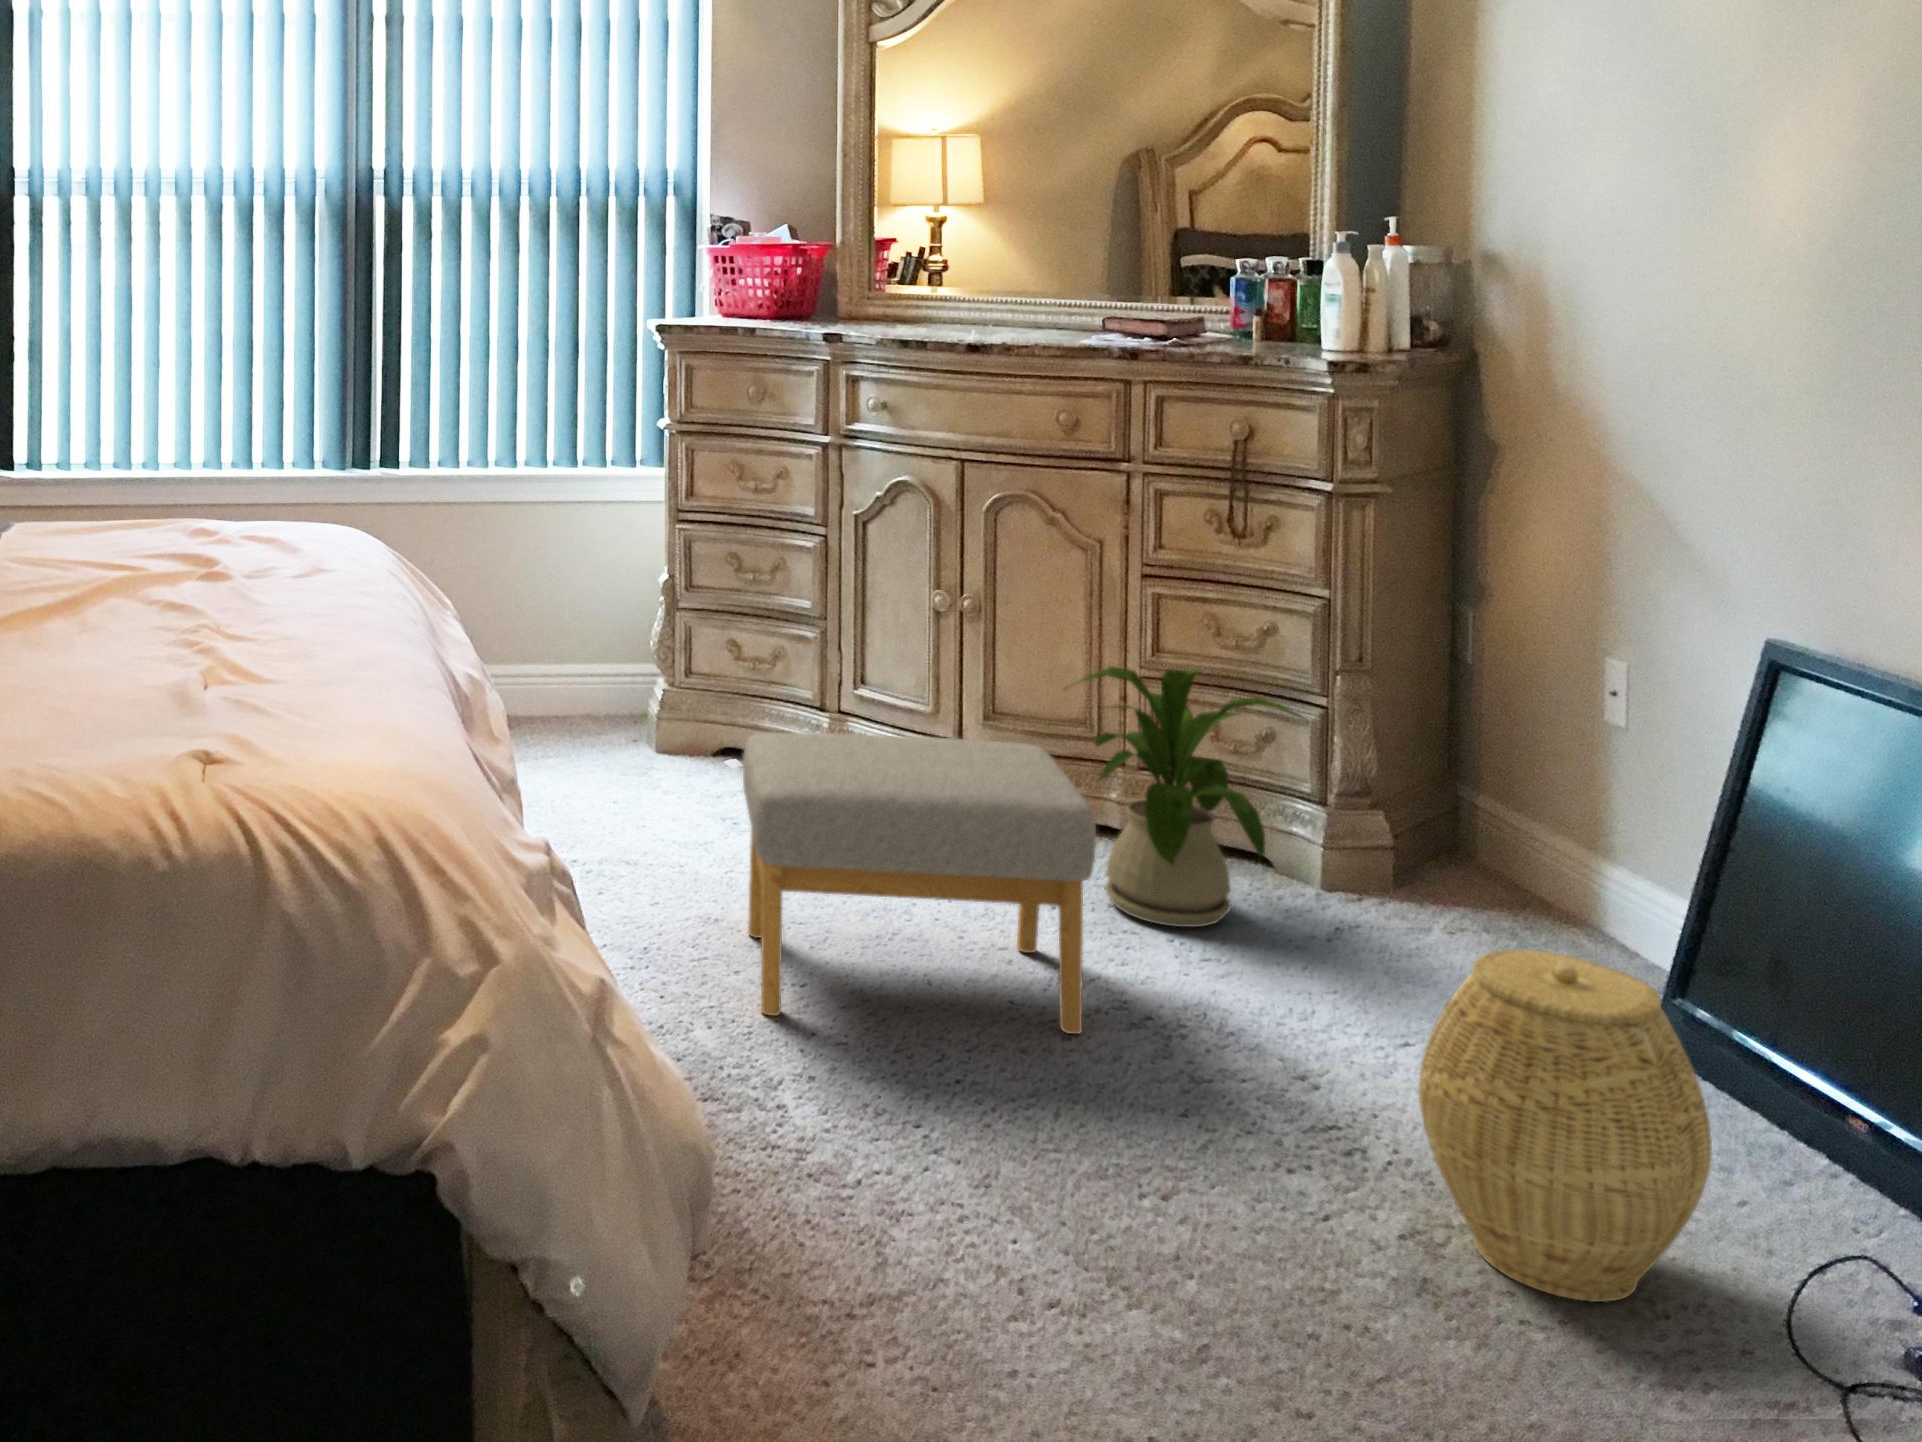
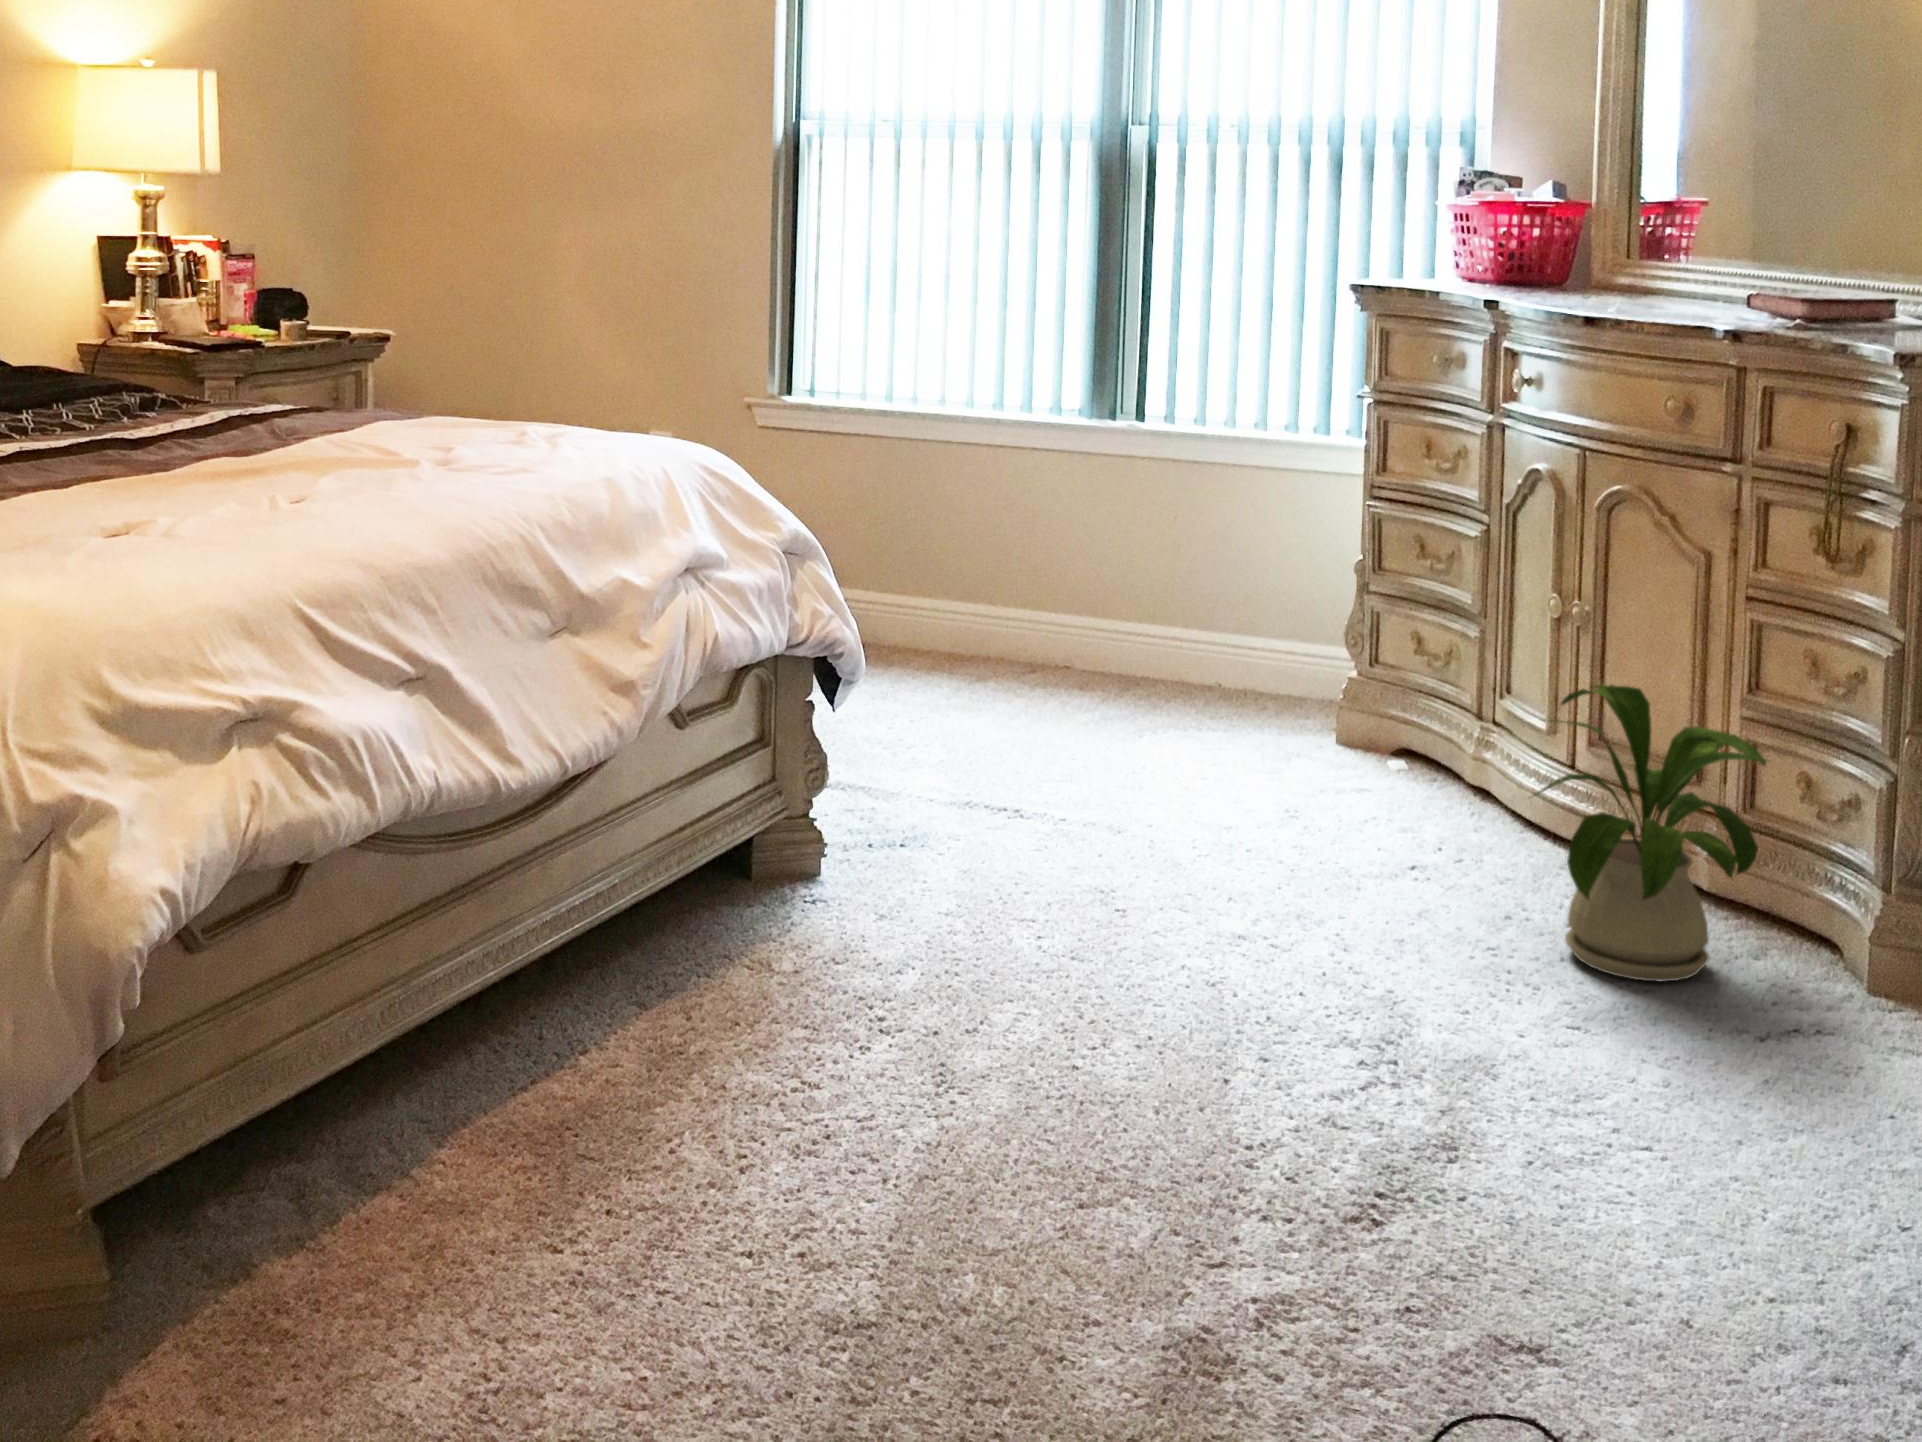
footstool: present [743,732,1096,1034] -> none [1040,689,1425,1012]
woven basket: present [1419,950,1712,1302] -> none [1329,932,1587,1264]

